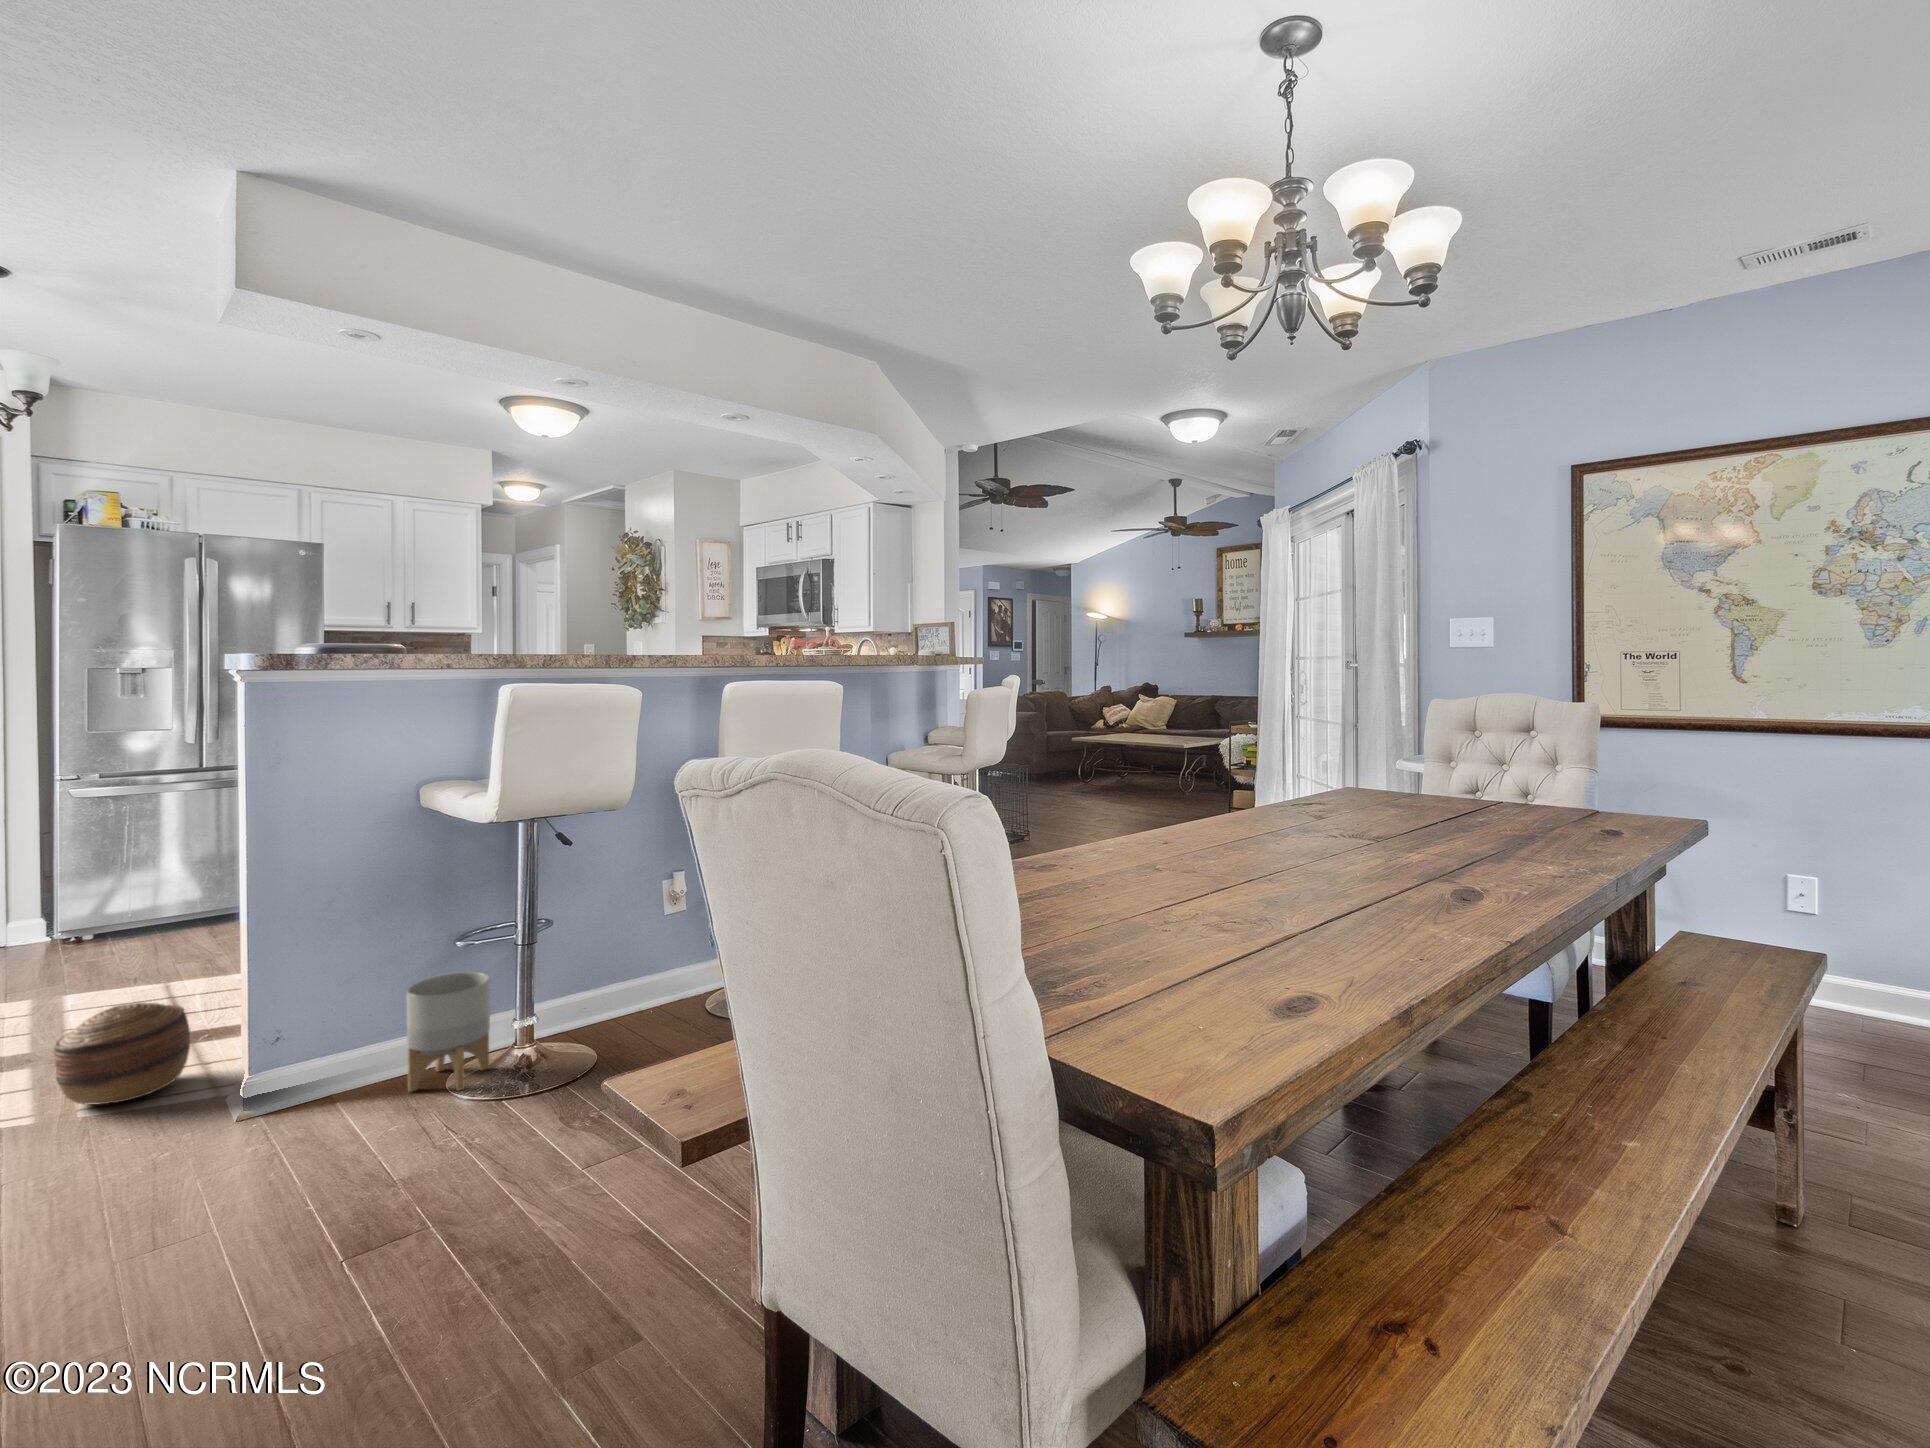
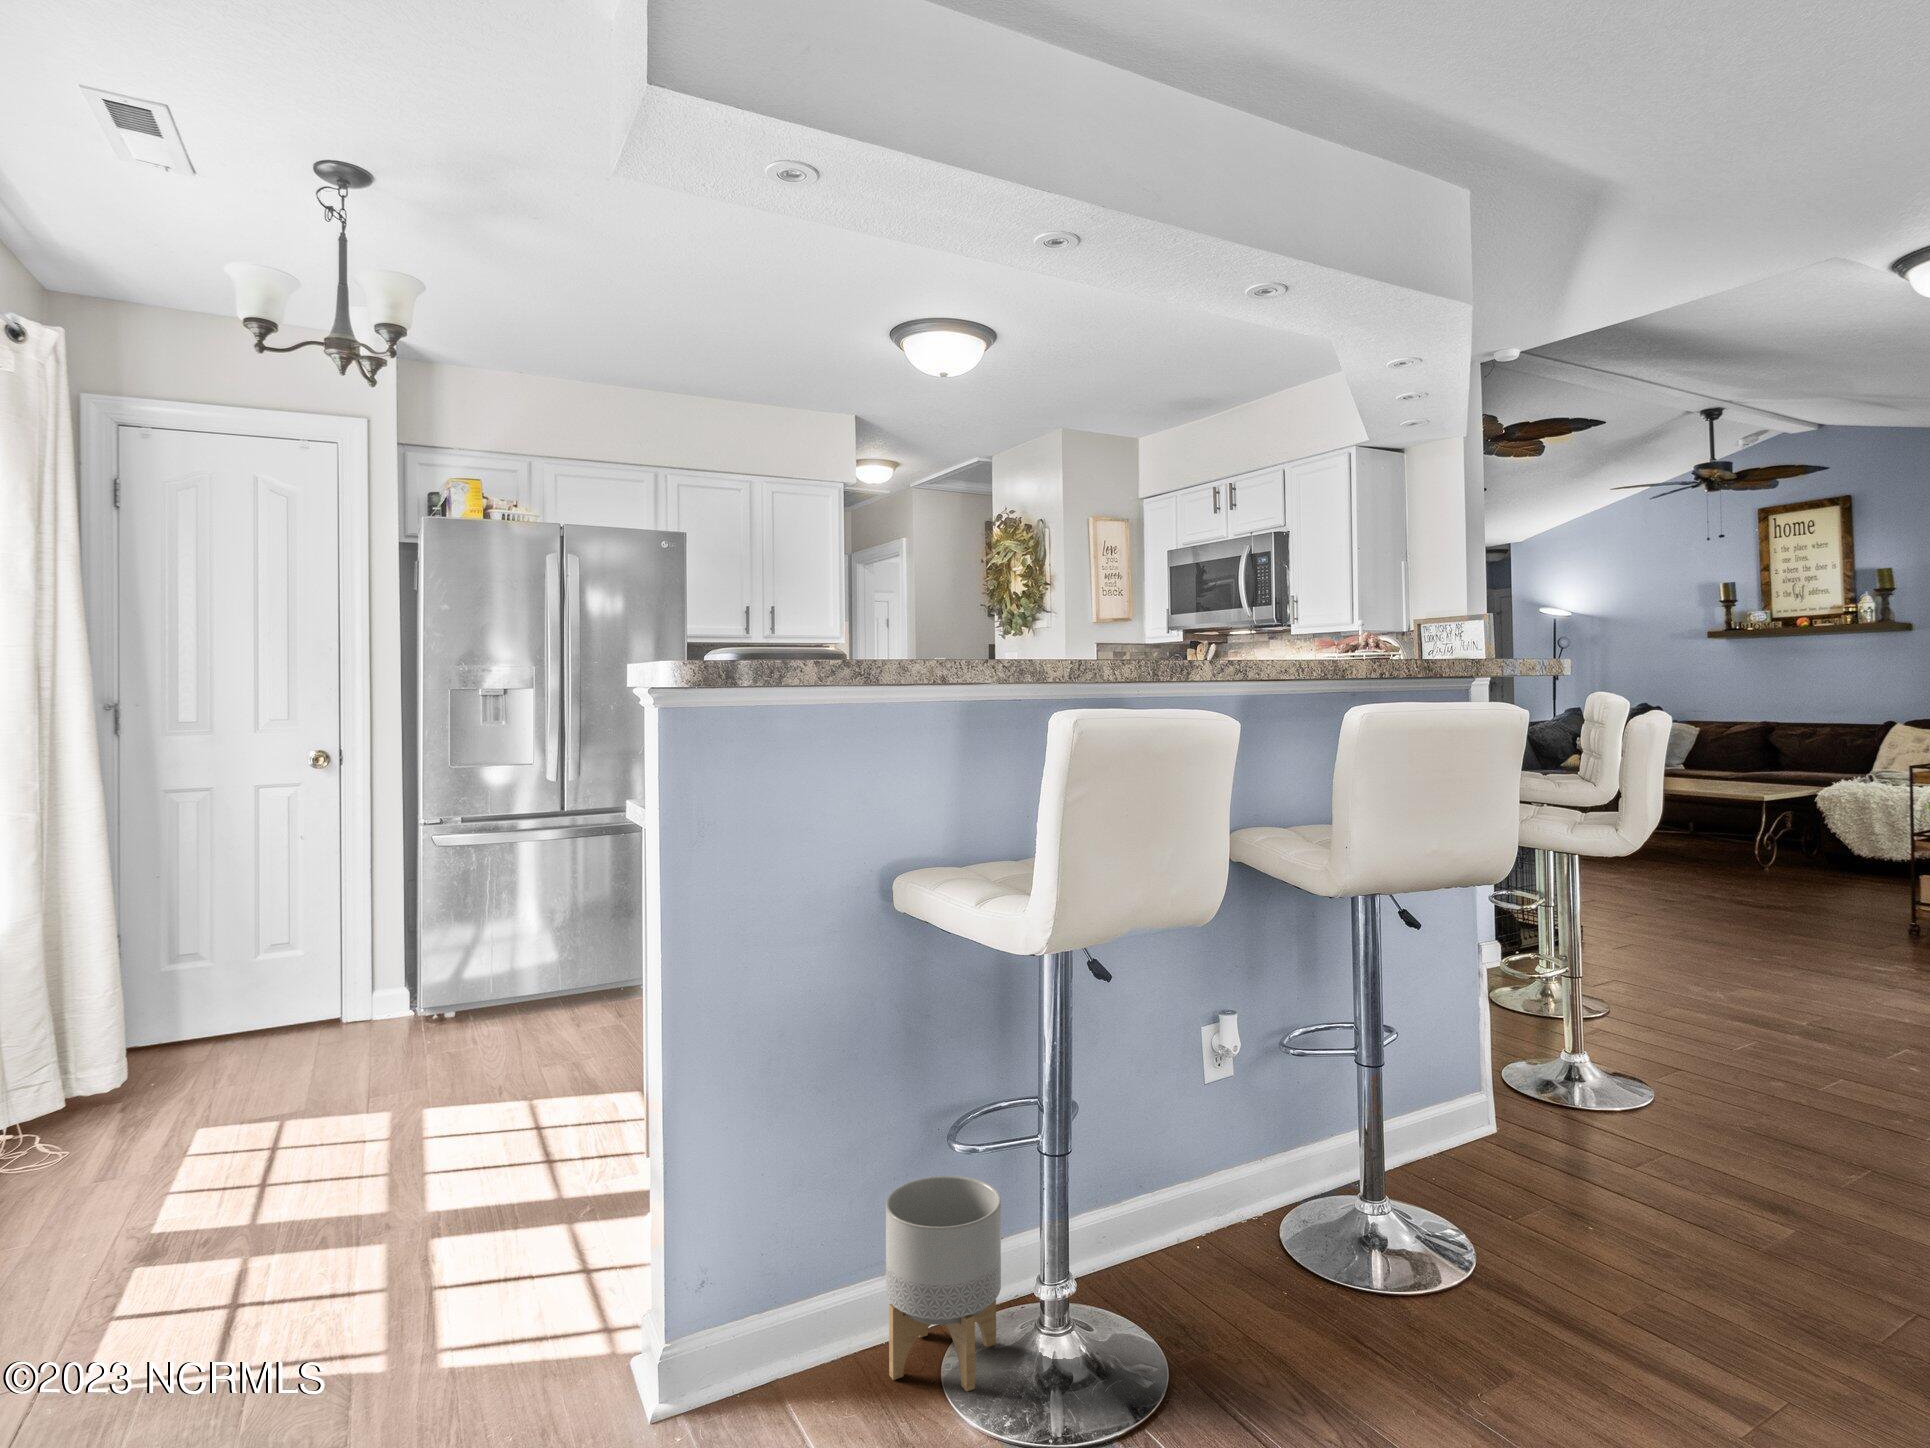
basket: present [53,1003,190,1104] -> none [434,1170,589,1325]

